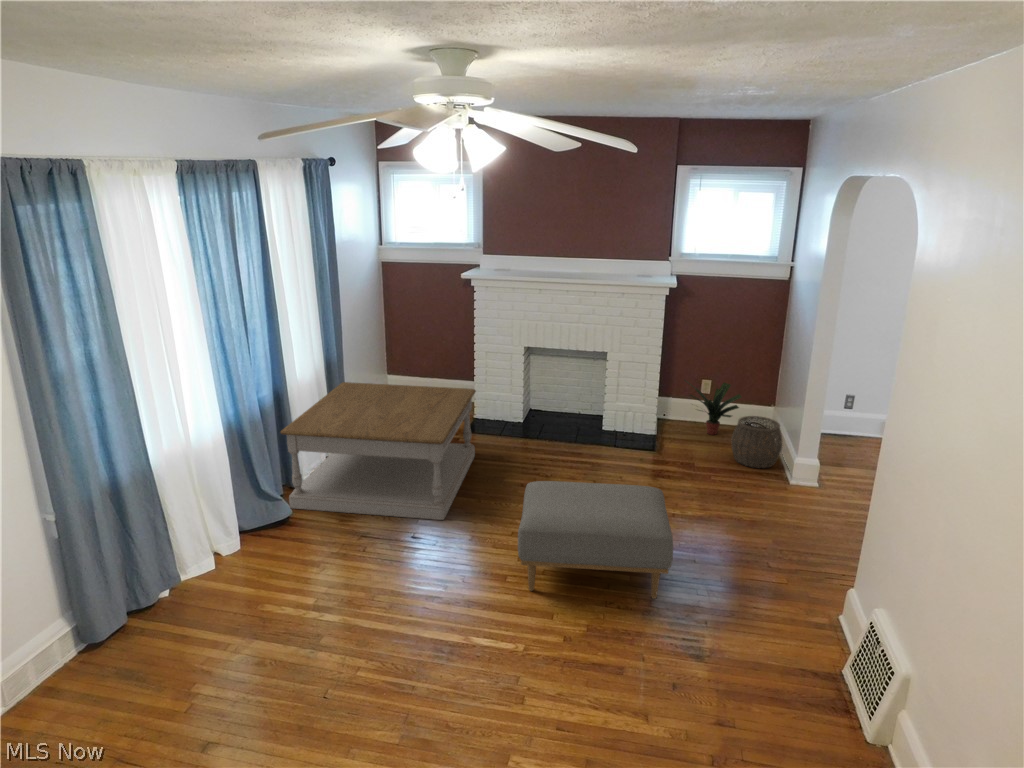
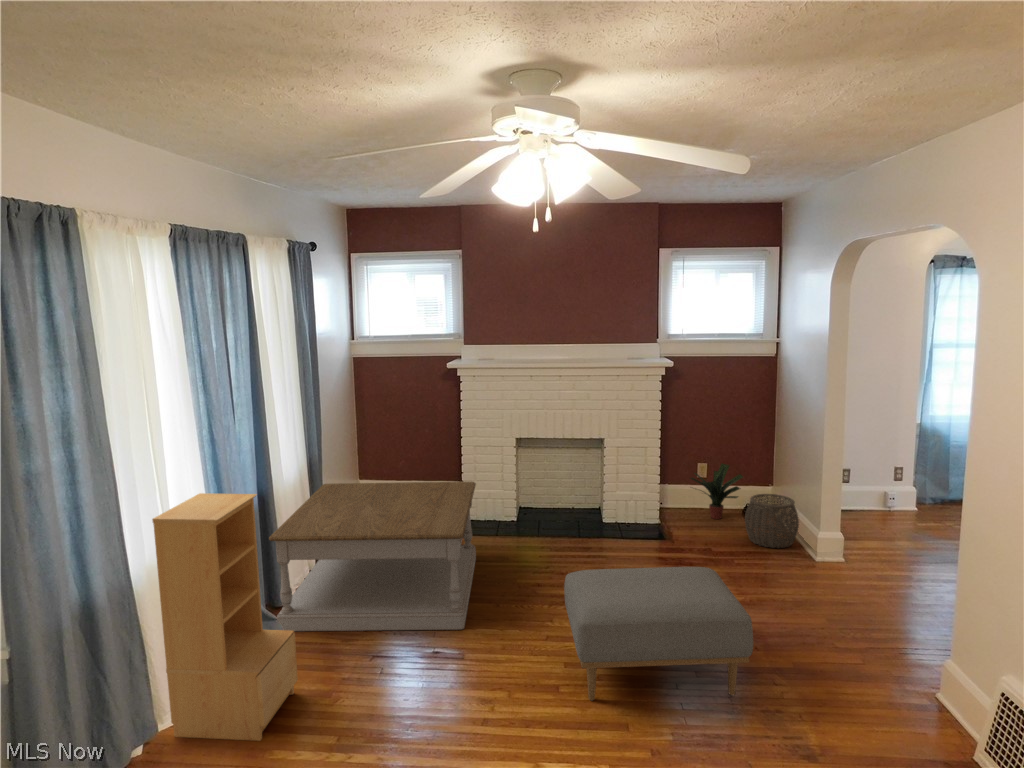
bookshelf: none [165,396,294,596] -> present [152,493,298,741]

